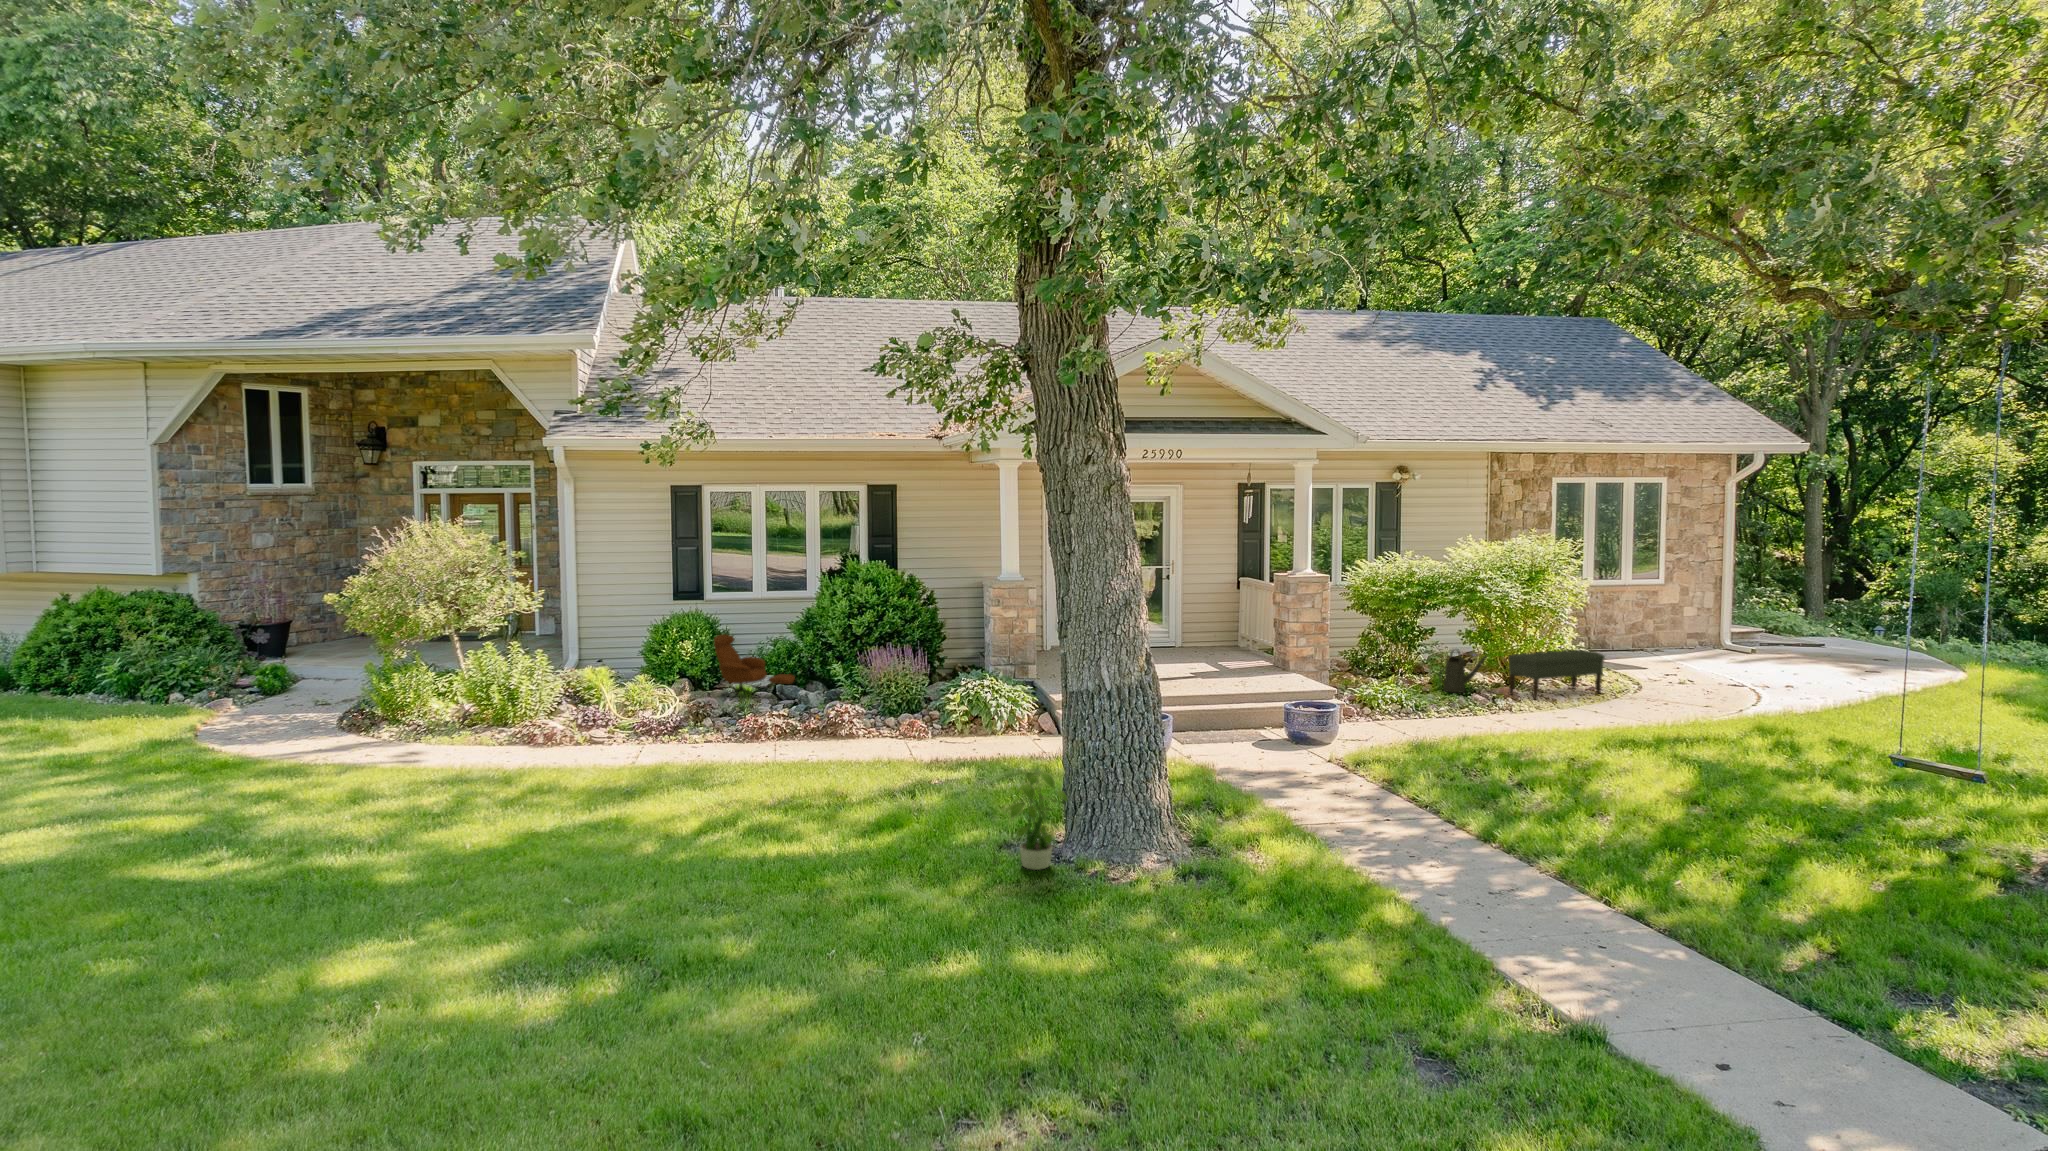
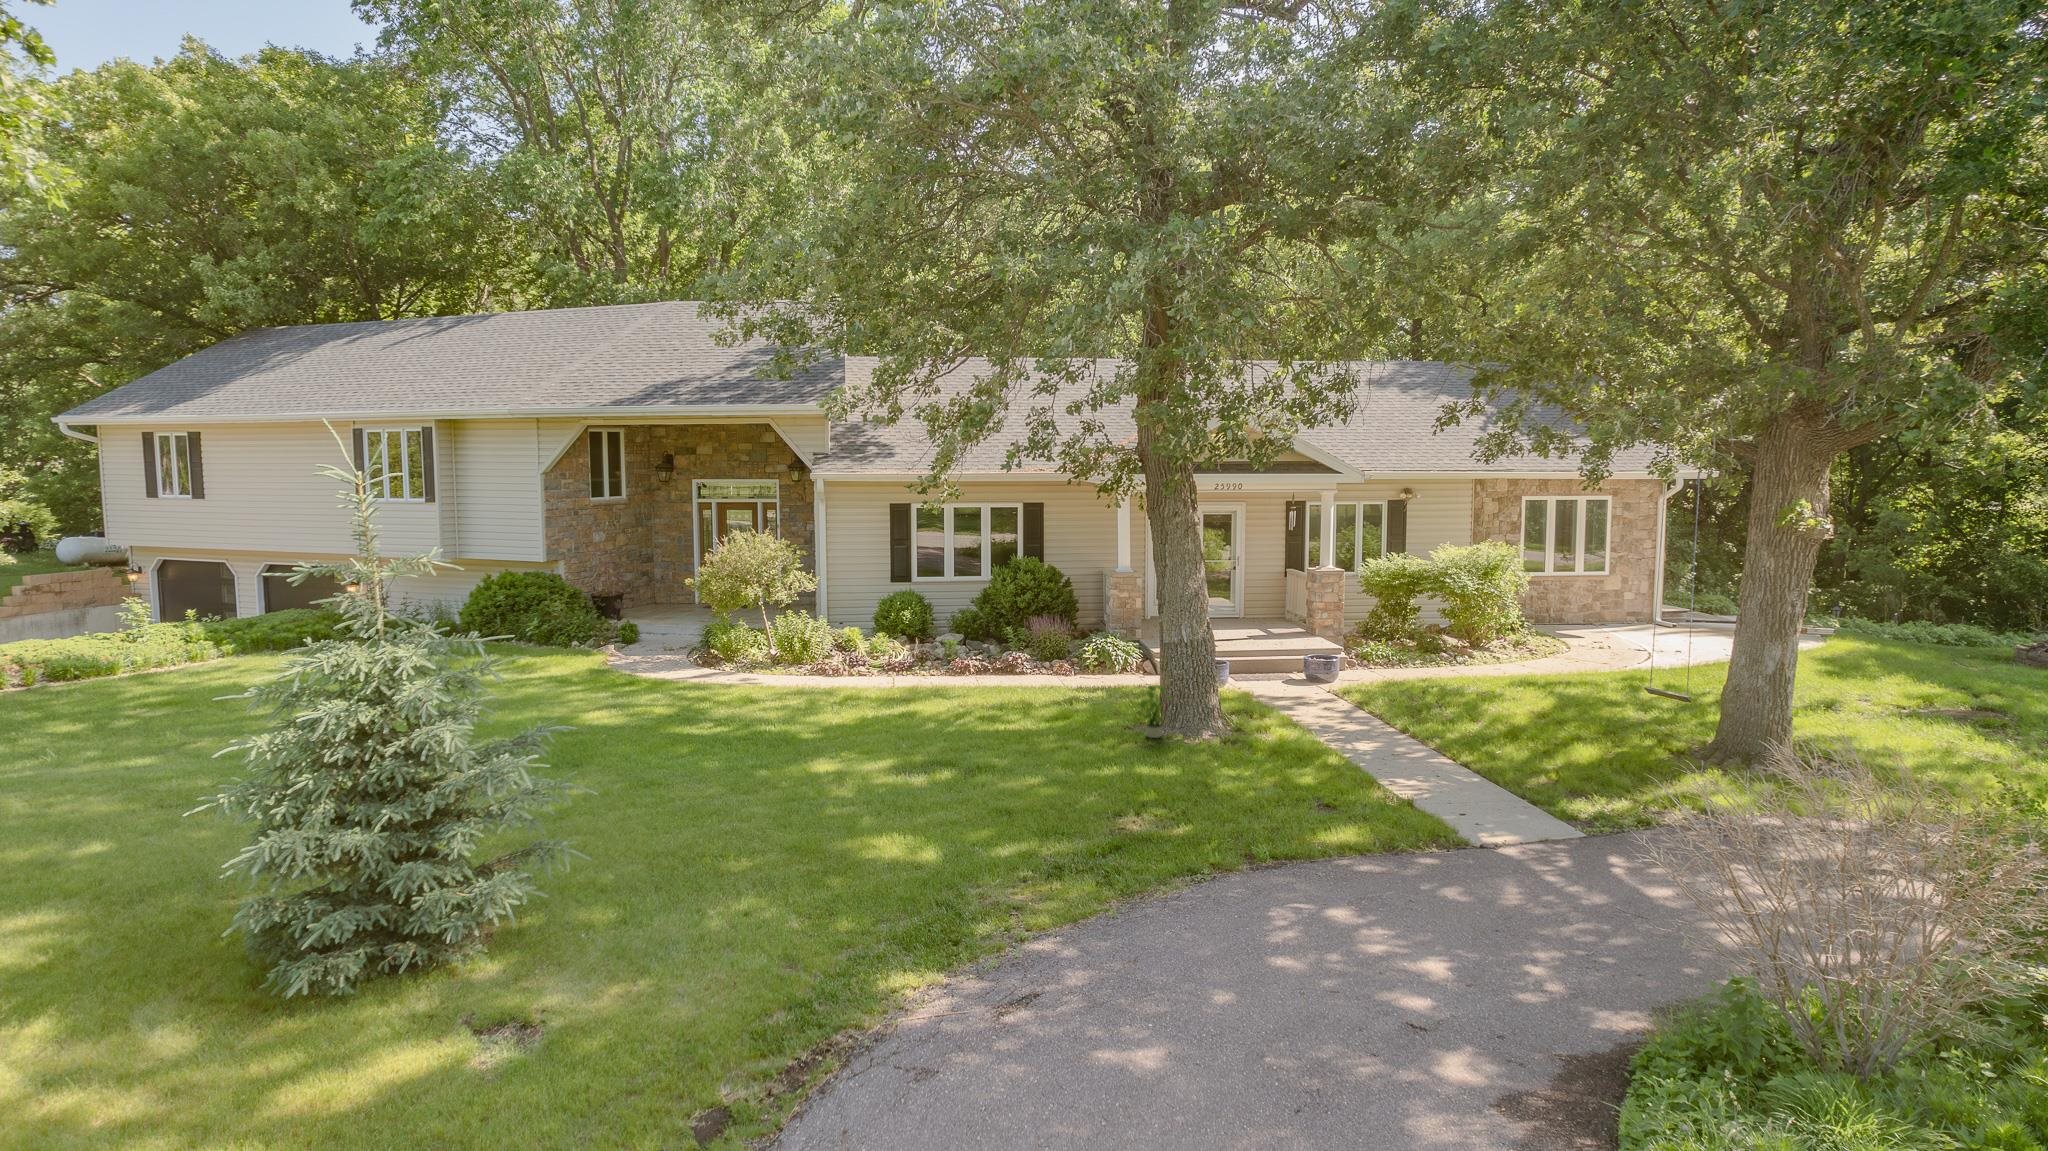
lounge chair: present [714,634,795,701] -> none [923,606,978,651]
watering can: present [1439,650,1487,693] -> none [1421,622,1457,653]
bench: present [1508,650,1604,700] -> none [1470,624,1540,658]

